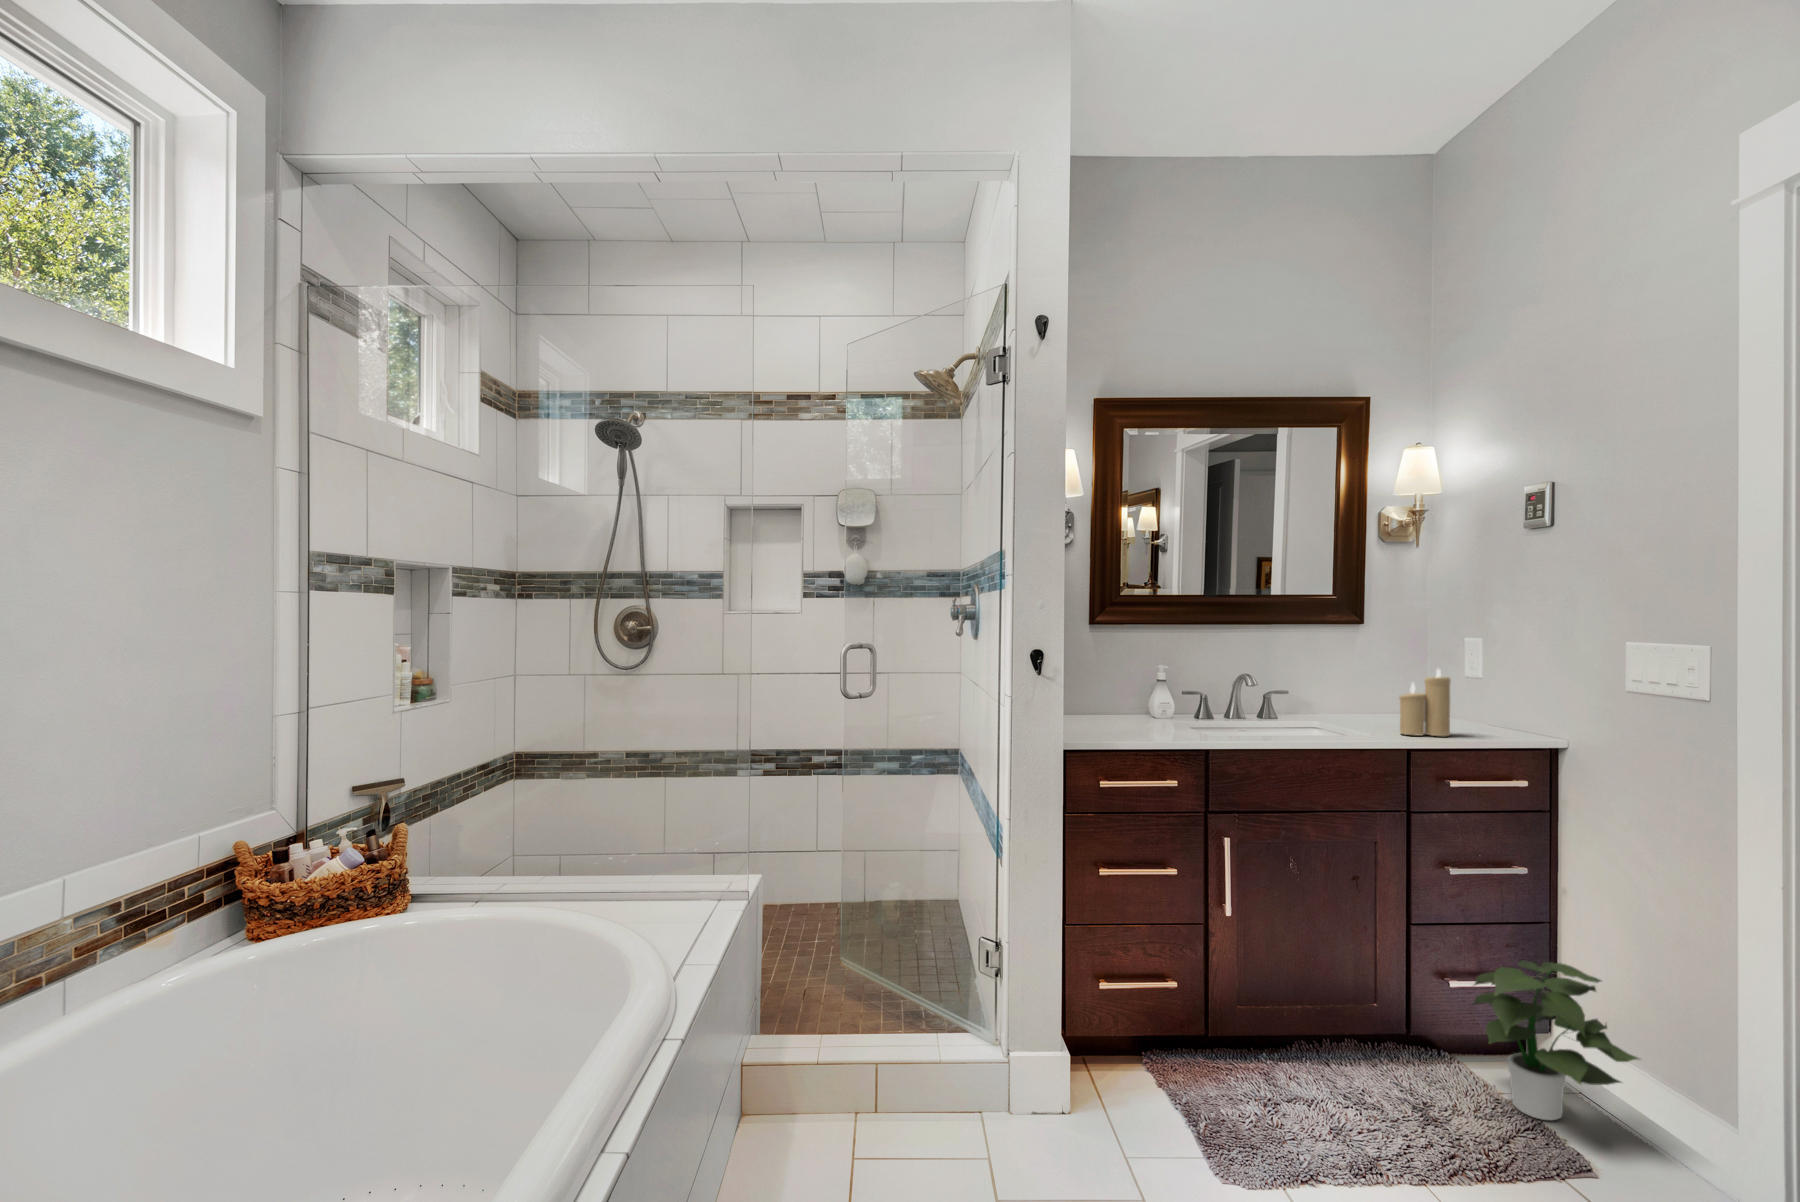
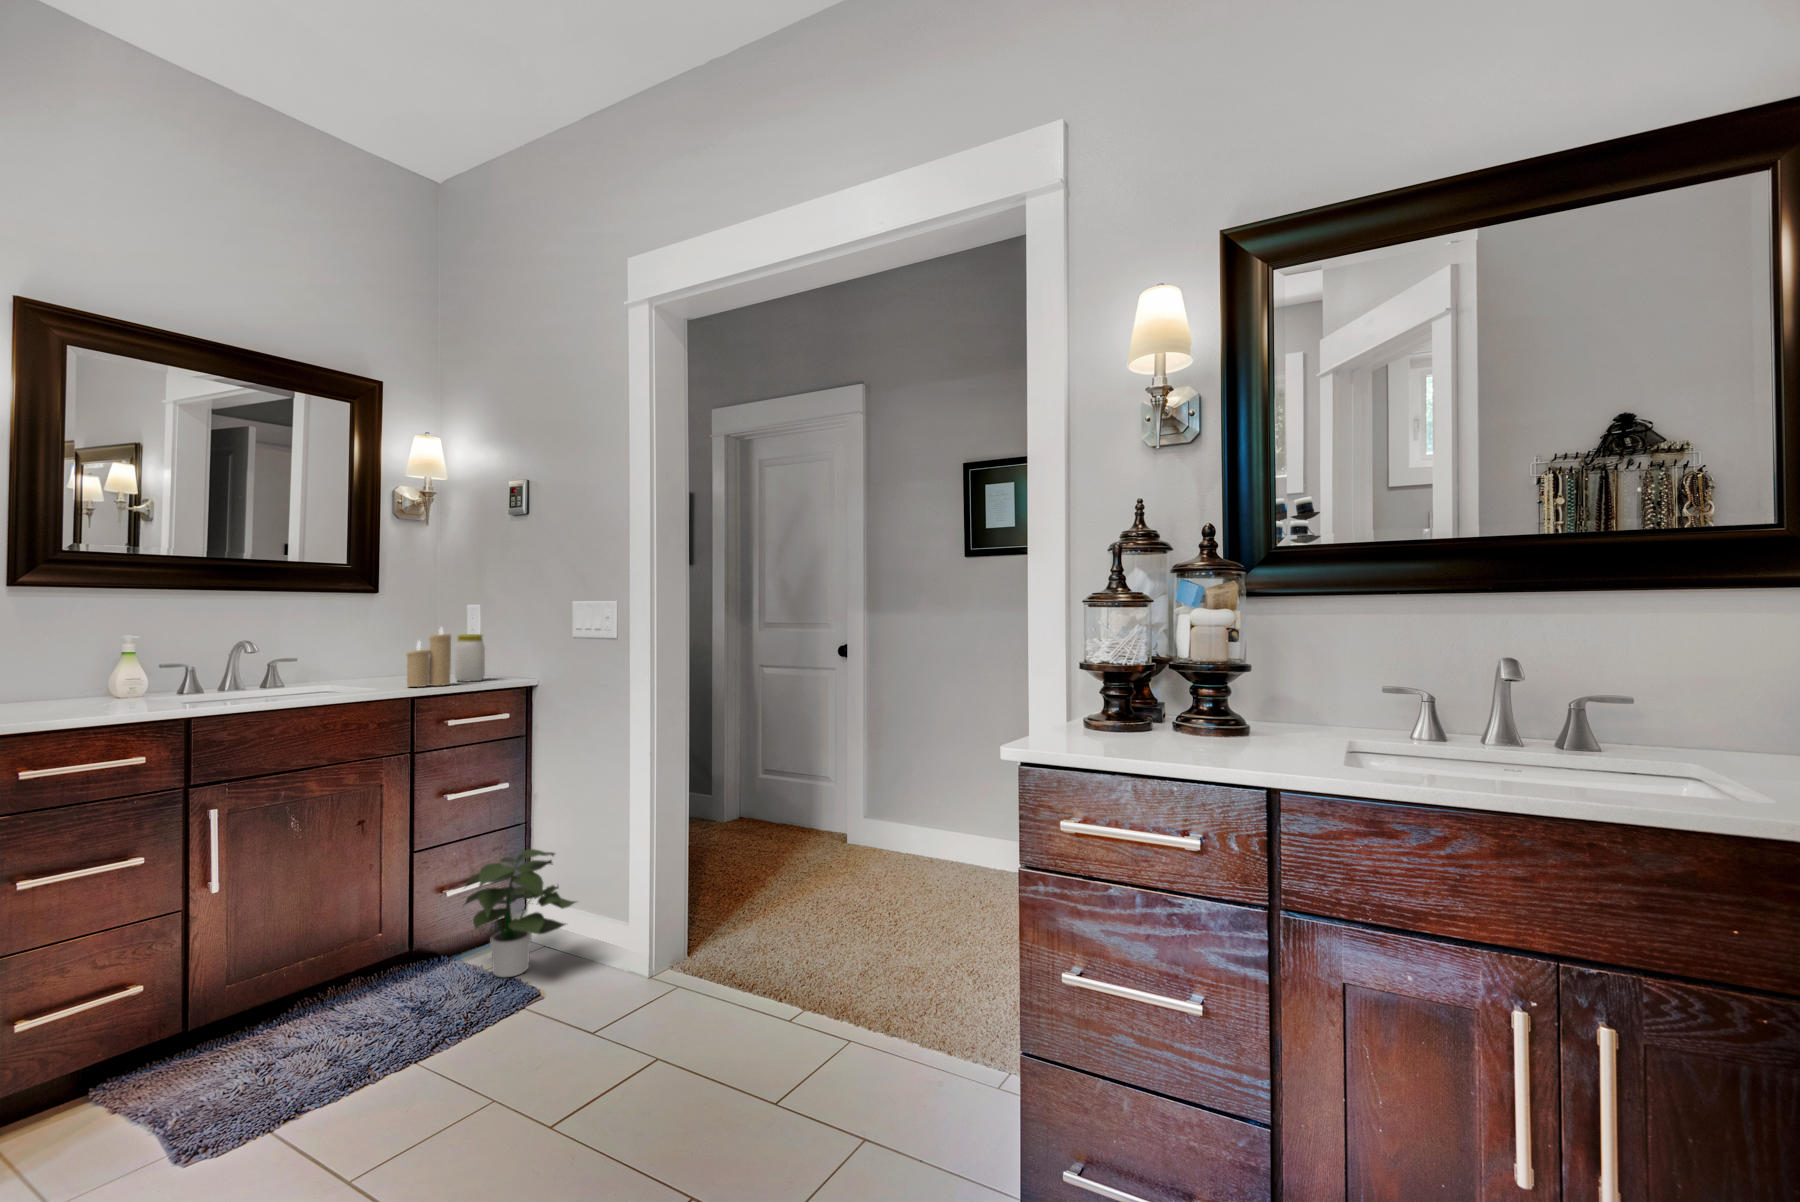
jar: none [1453,676,1491,733] -> present [455,634,485,682]

